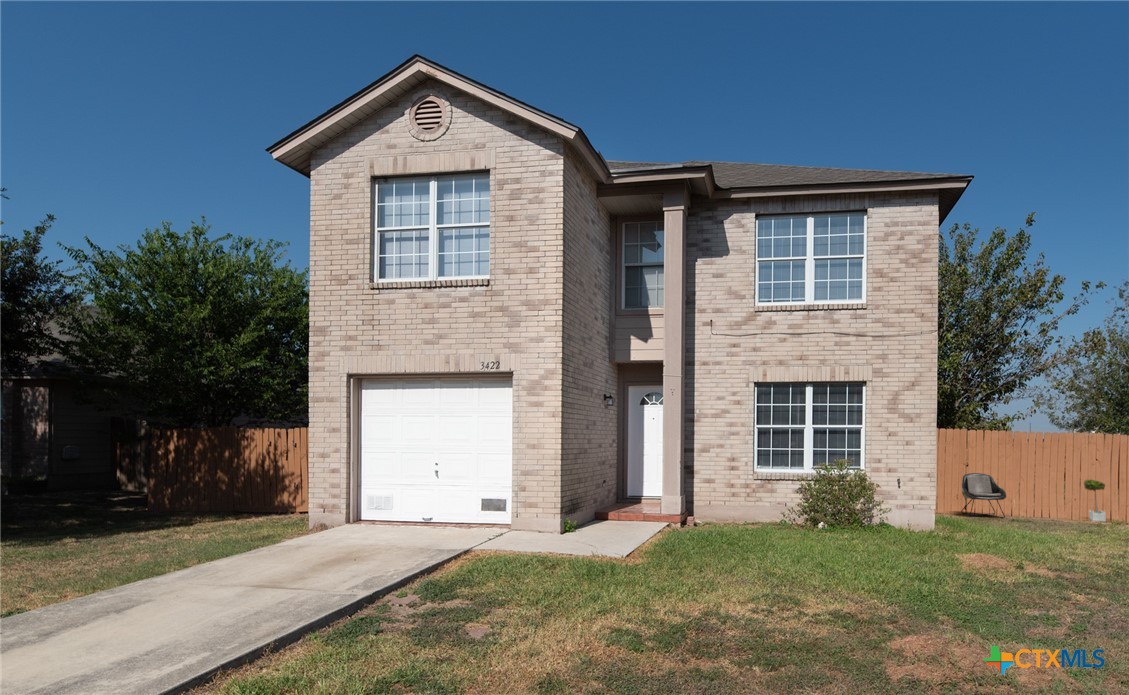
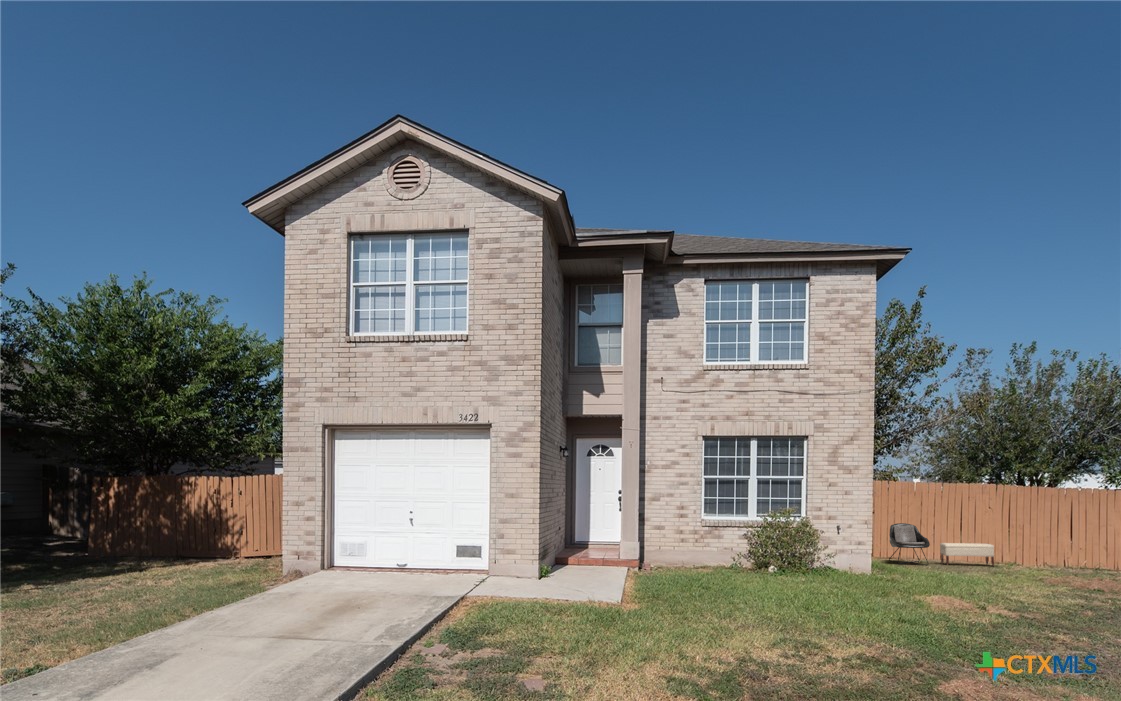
potted tree: present [1084,479,1106,522] -> none [997,528,1017,568]
bench: none [1018,494,1080,520] -> present [940,543,994,566]

